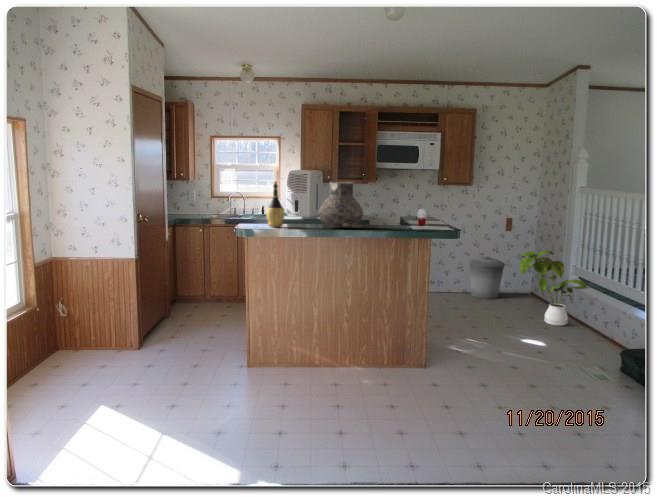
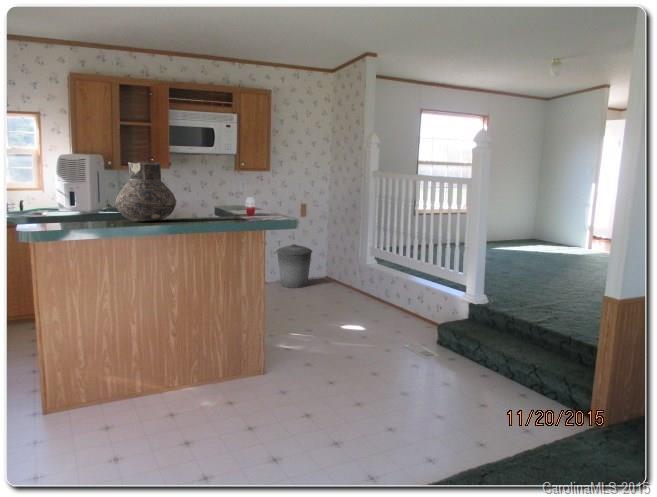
wine bottle: present [266,181,285,227] -> none [37,162,66,225]
house plant: present [520,250,588,326] -> none [332,233,397,306]

